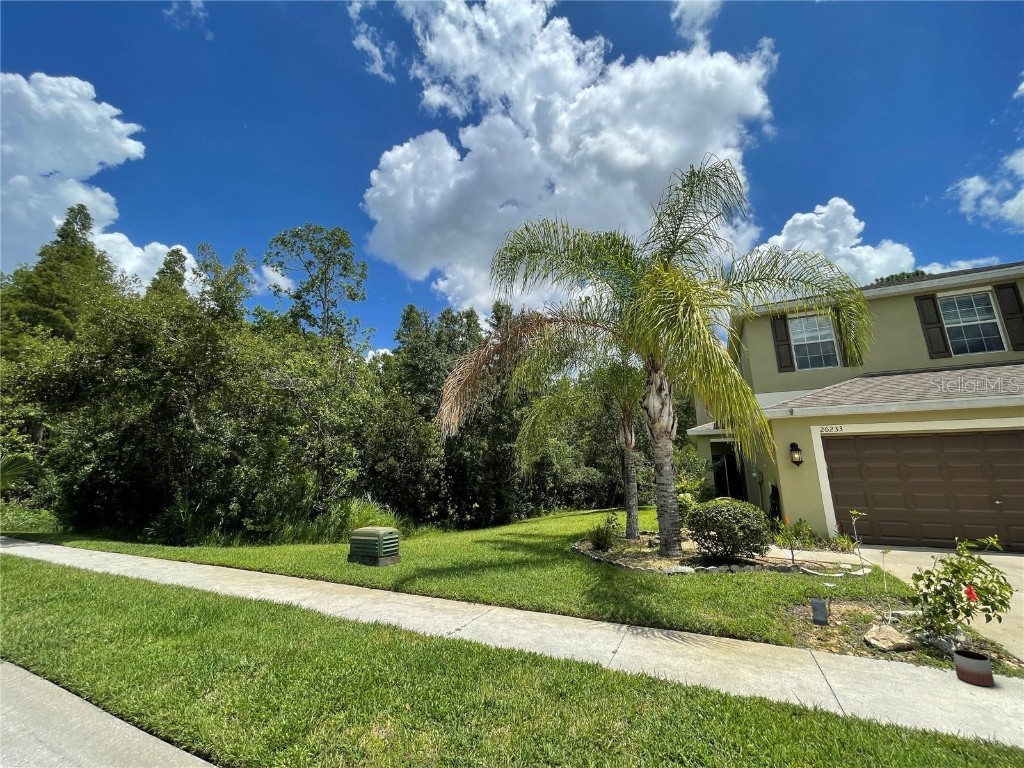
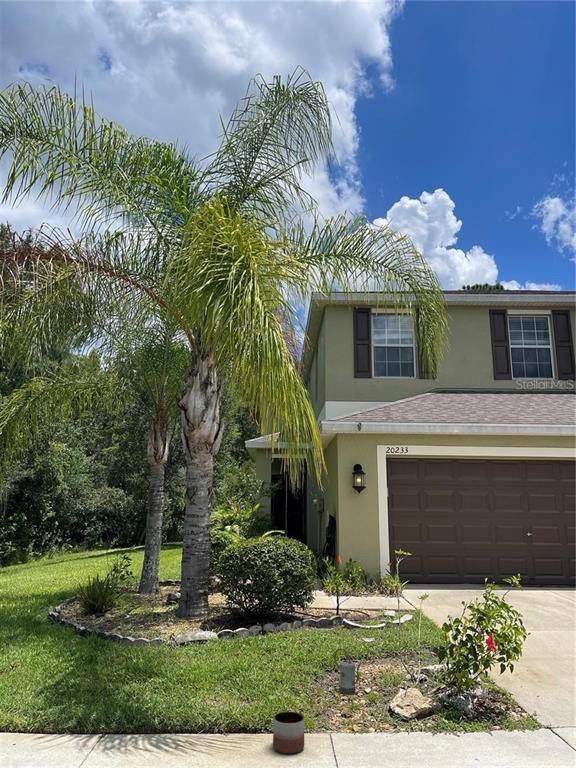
planter: present [953,649,994,686] -> present [273,711,304,754]

